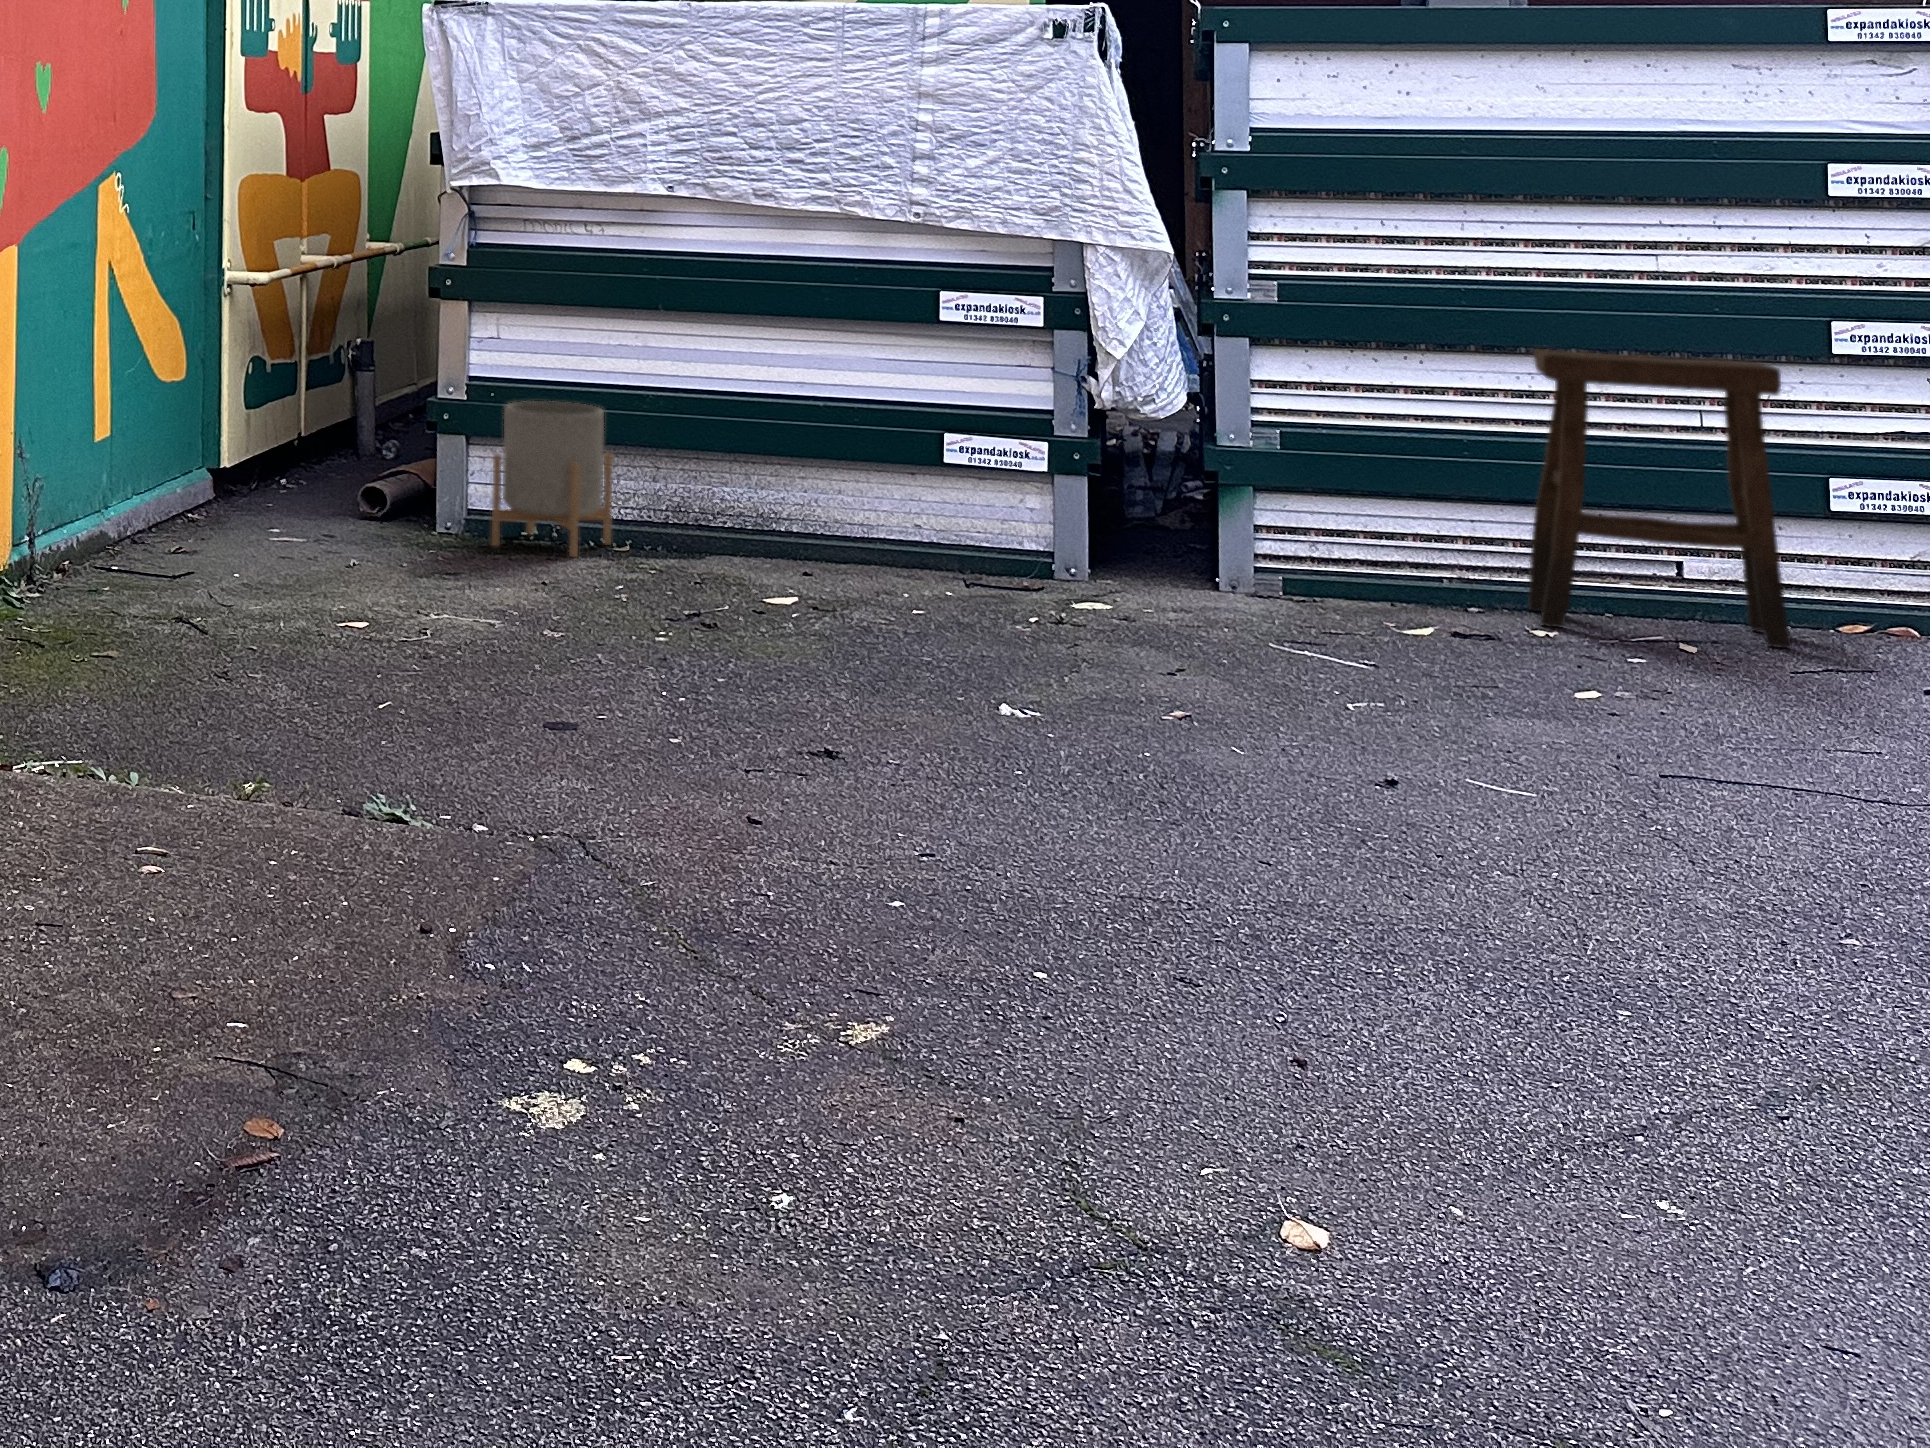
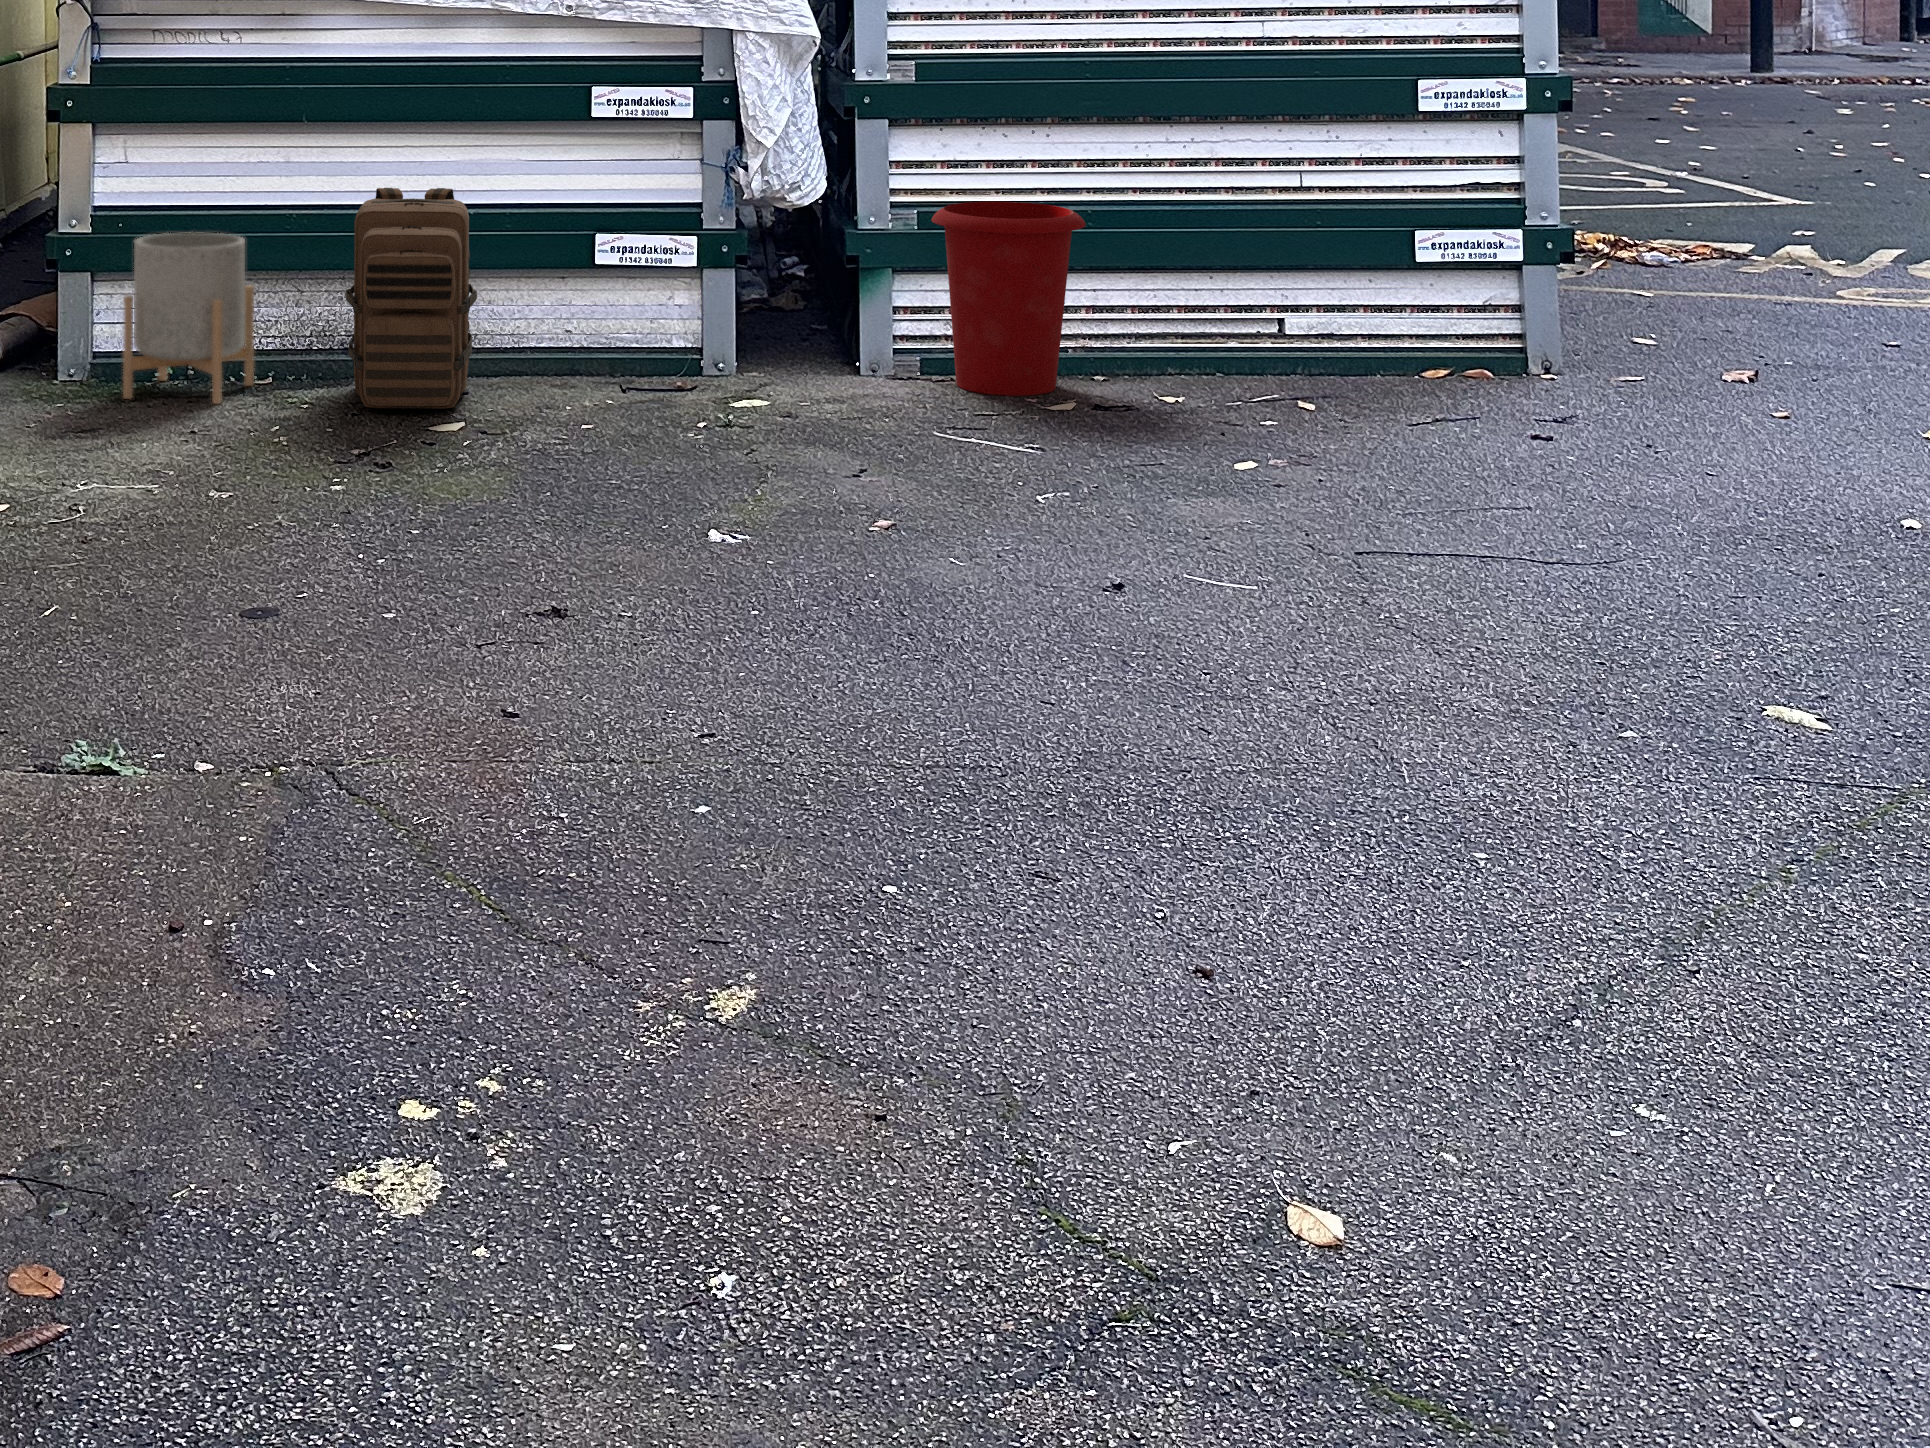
stool: present [1528,349,1792,648] -> none [1149,119,1382,393]
backpack: none [694,371,818,578] -> present [346,188,477,409]
waste bin: none [1282,421,1448,617] -> present [931,202,1086,396]

